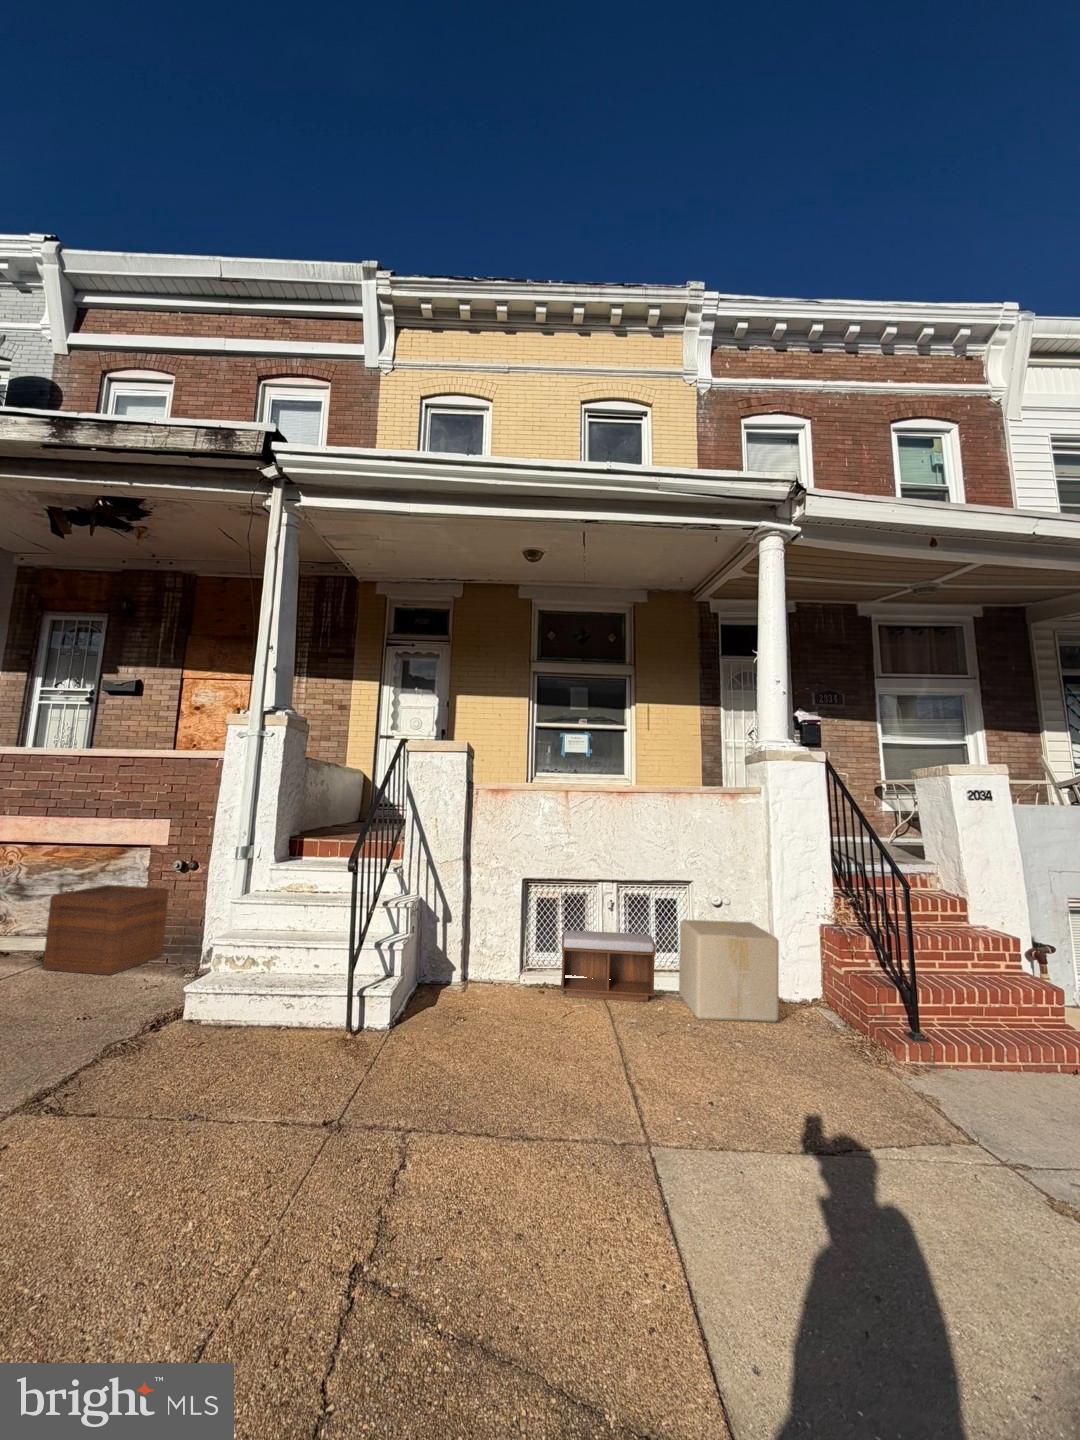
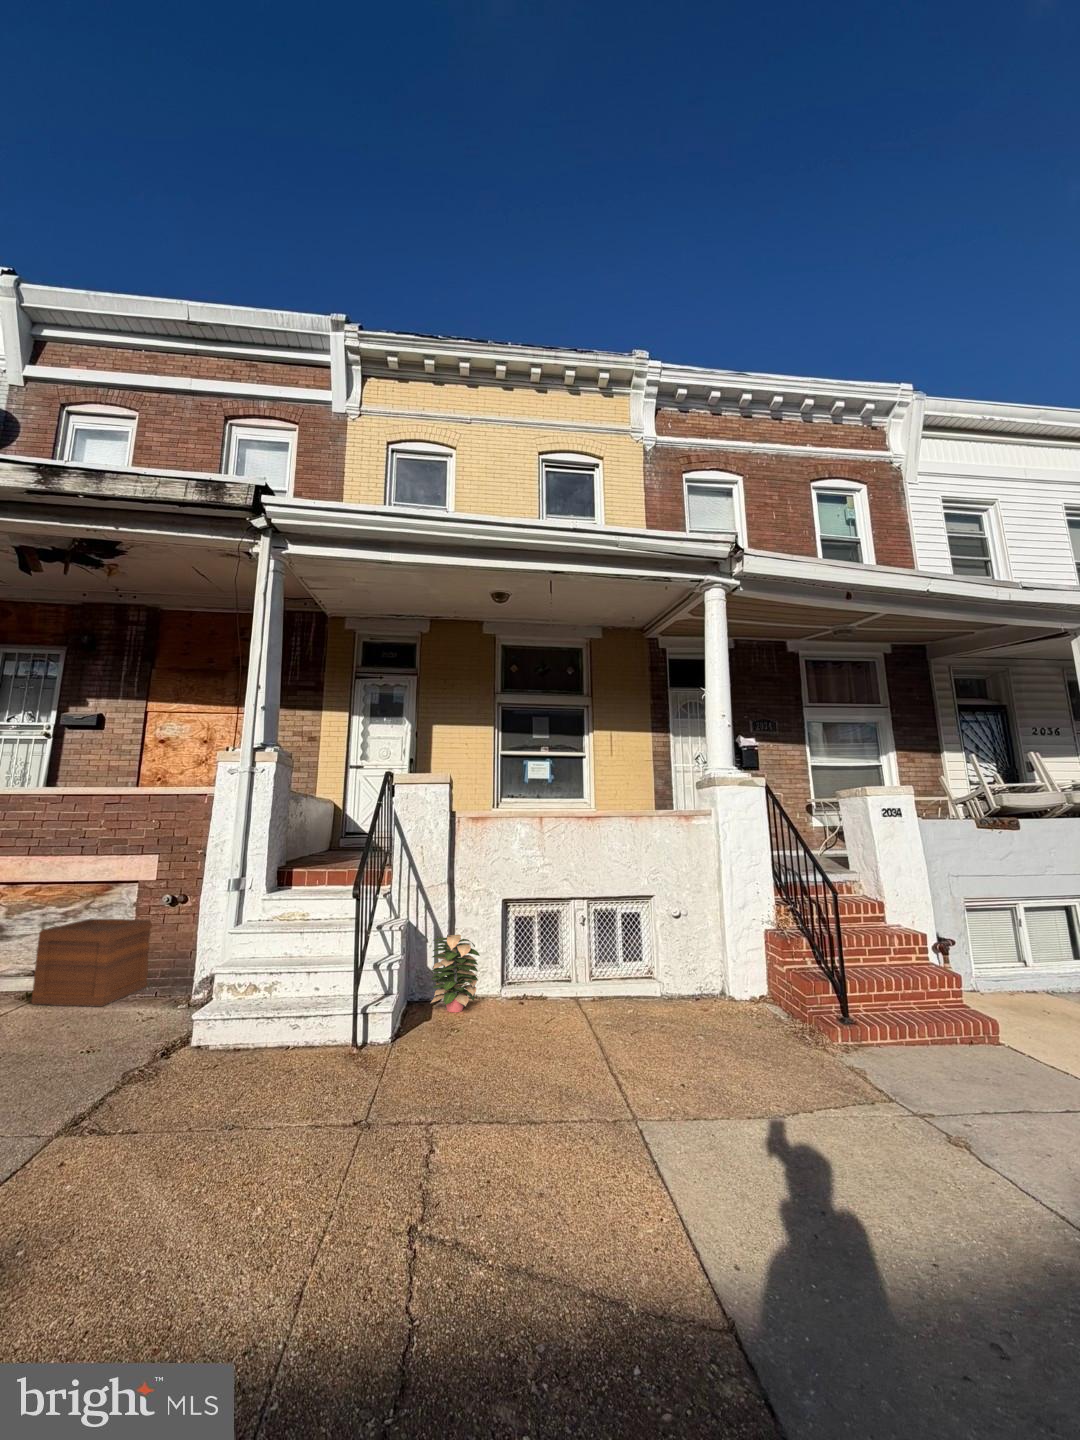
decorative plant: none [441,916,498,1000] -> present [430,935,480,1012]
cardboard box: present [679,920,779,1022] -> none [642,931,731,1019]
bench: present [560,931,656,1002] -> none [536,945,622,1006]

